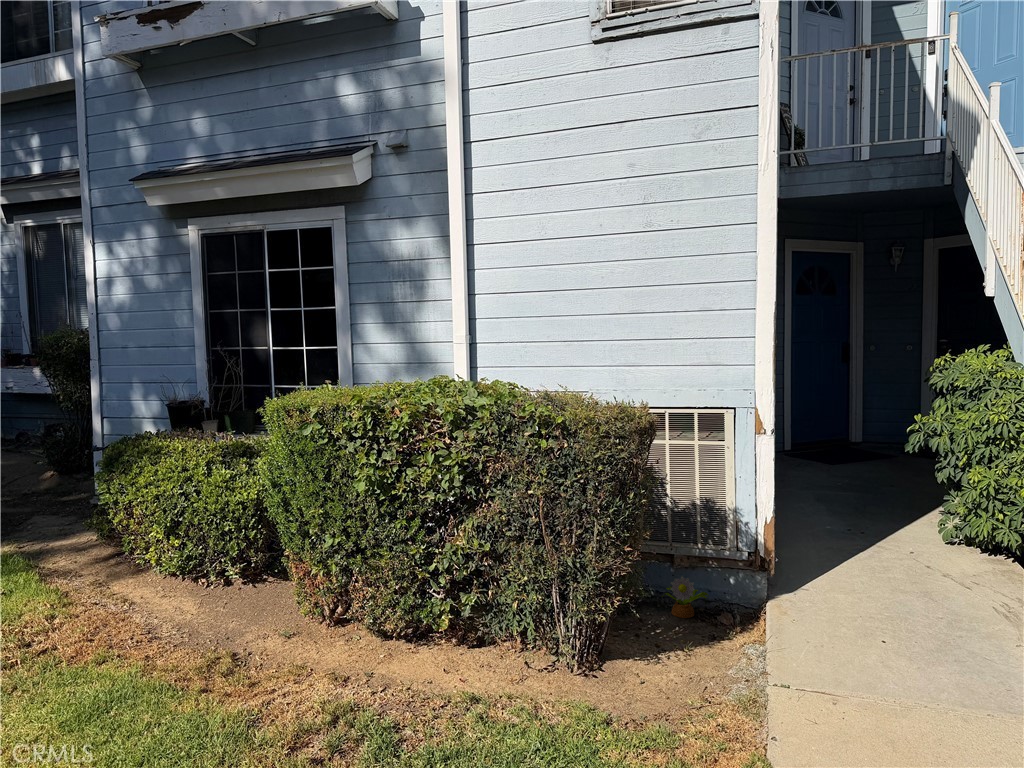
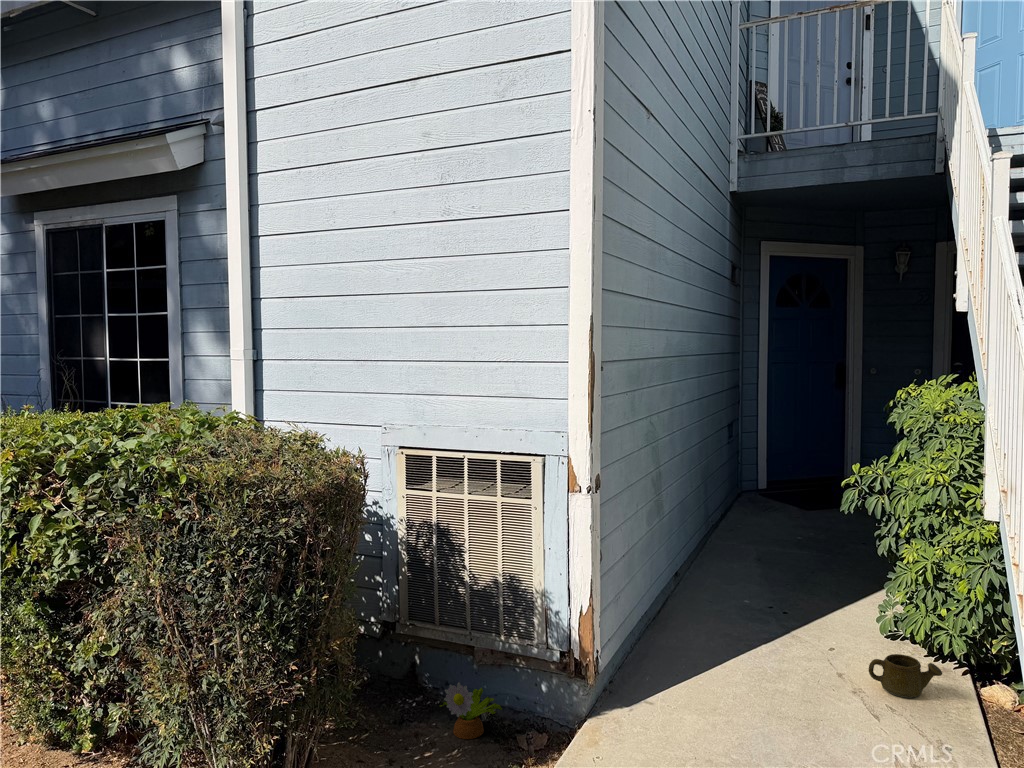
watering can: none [952,546,1005,574] -> present [869,654,942,698]

